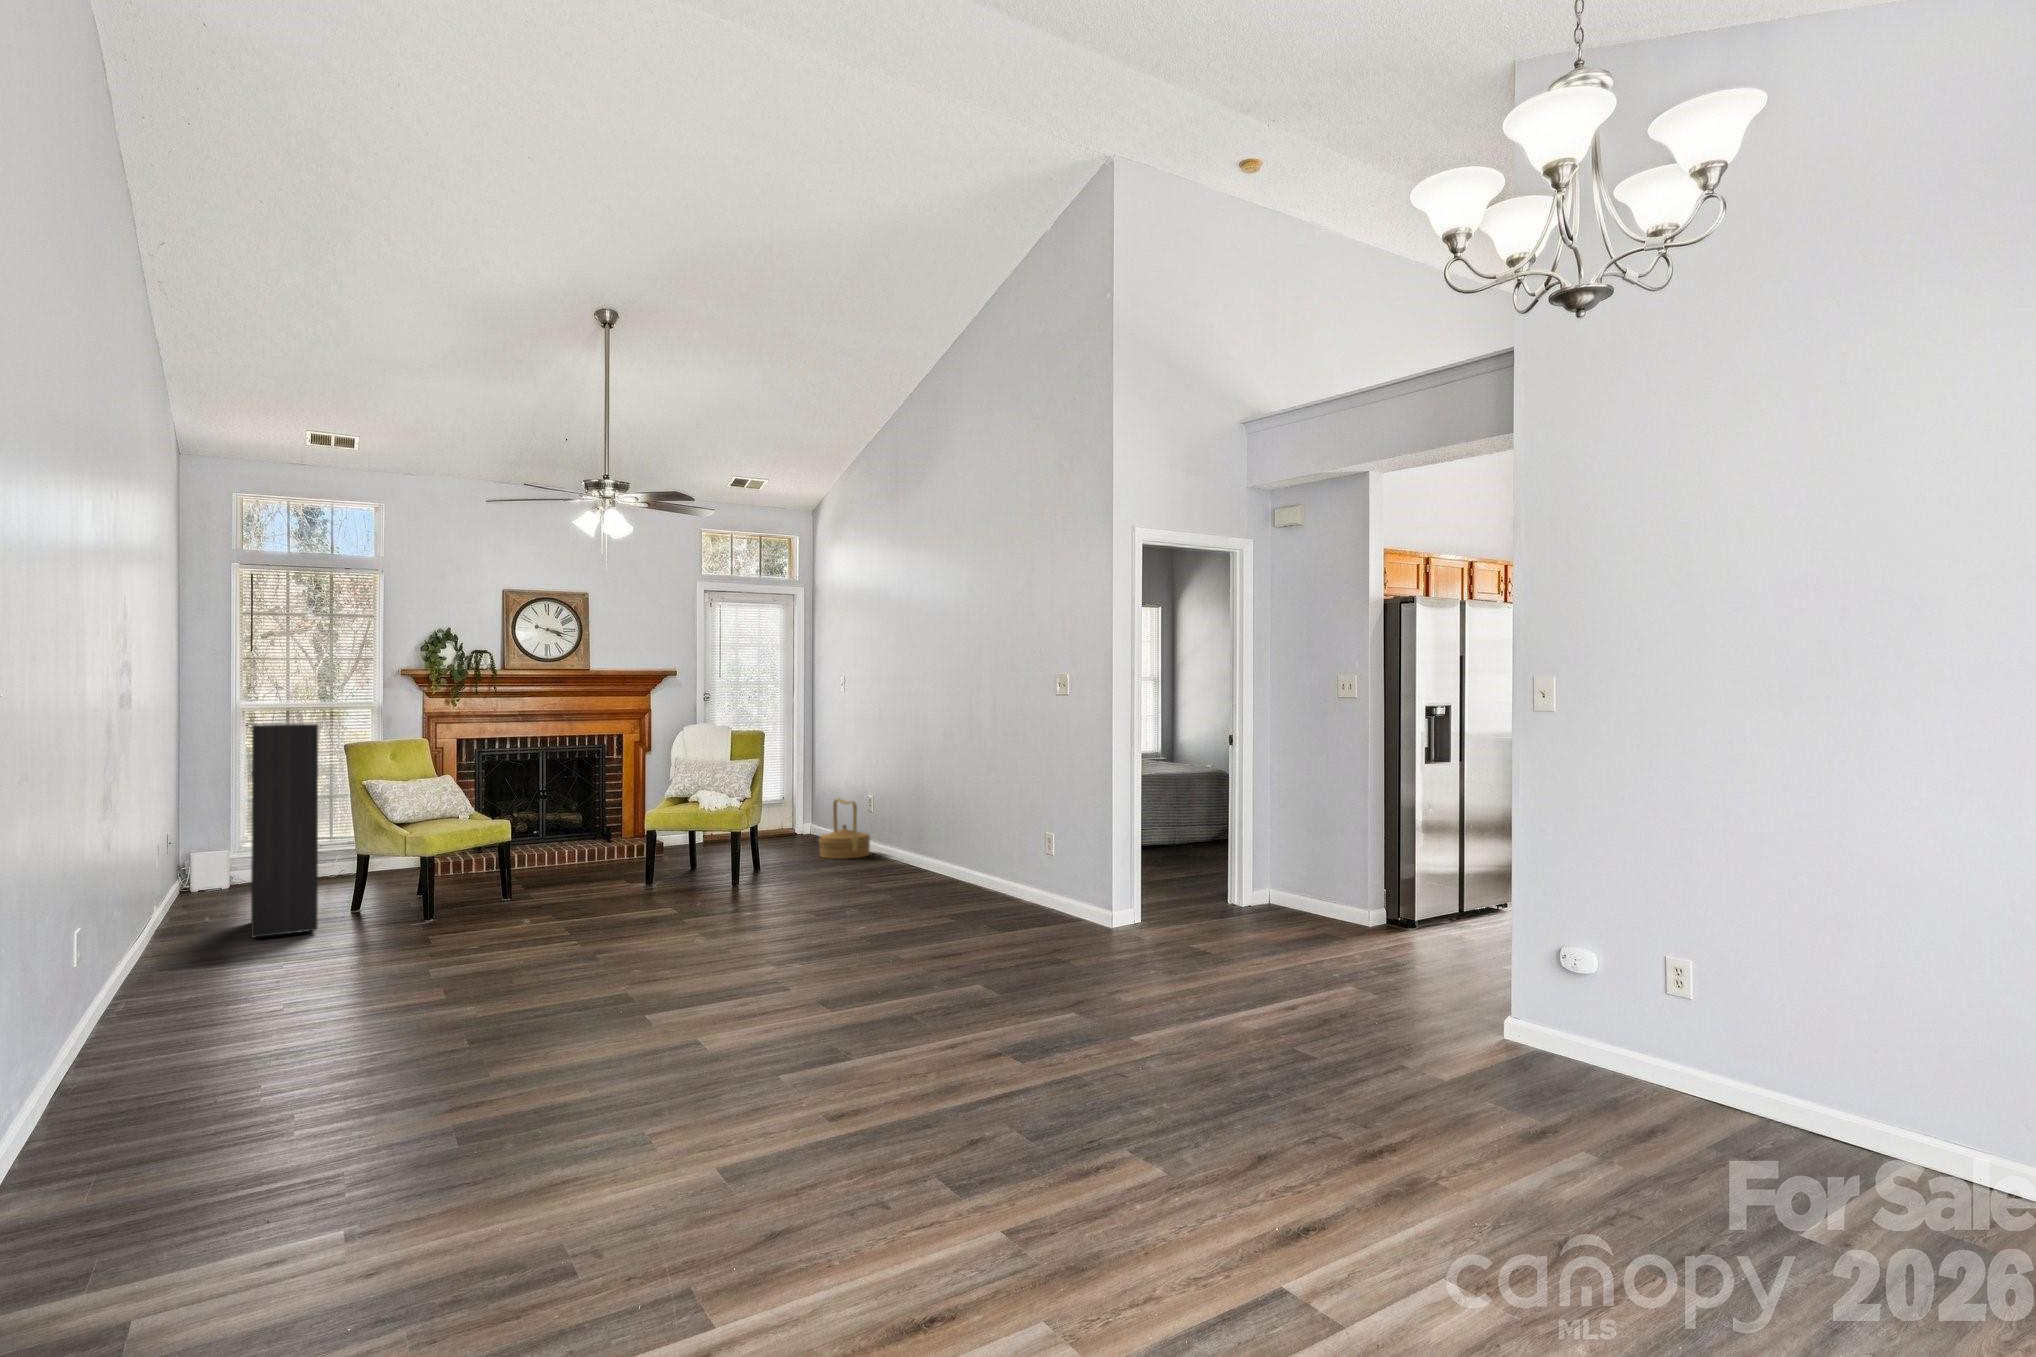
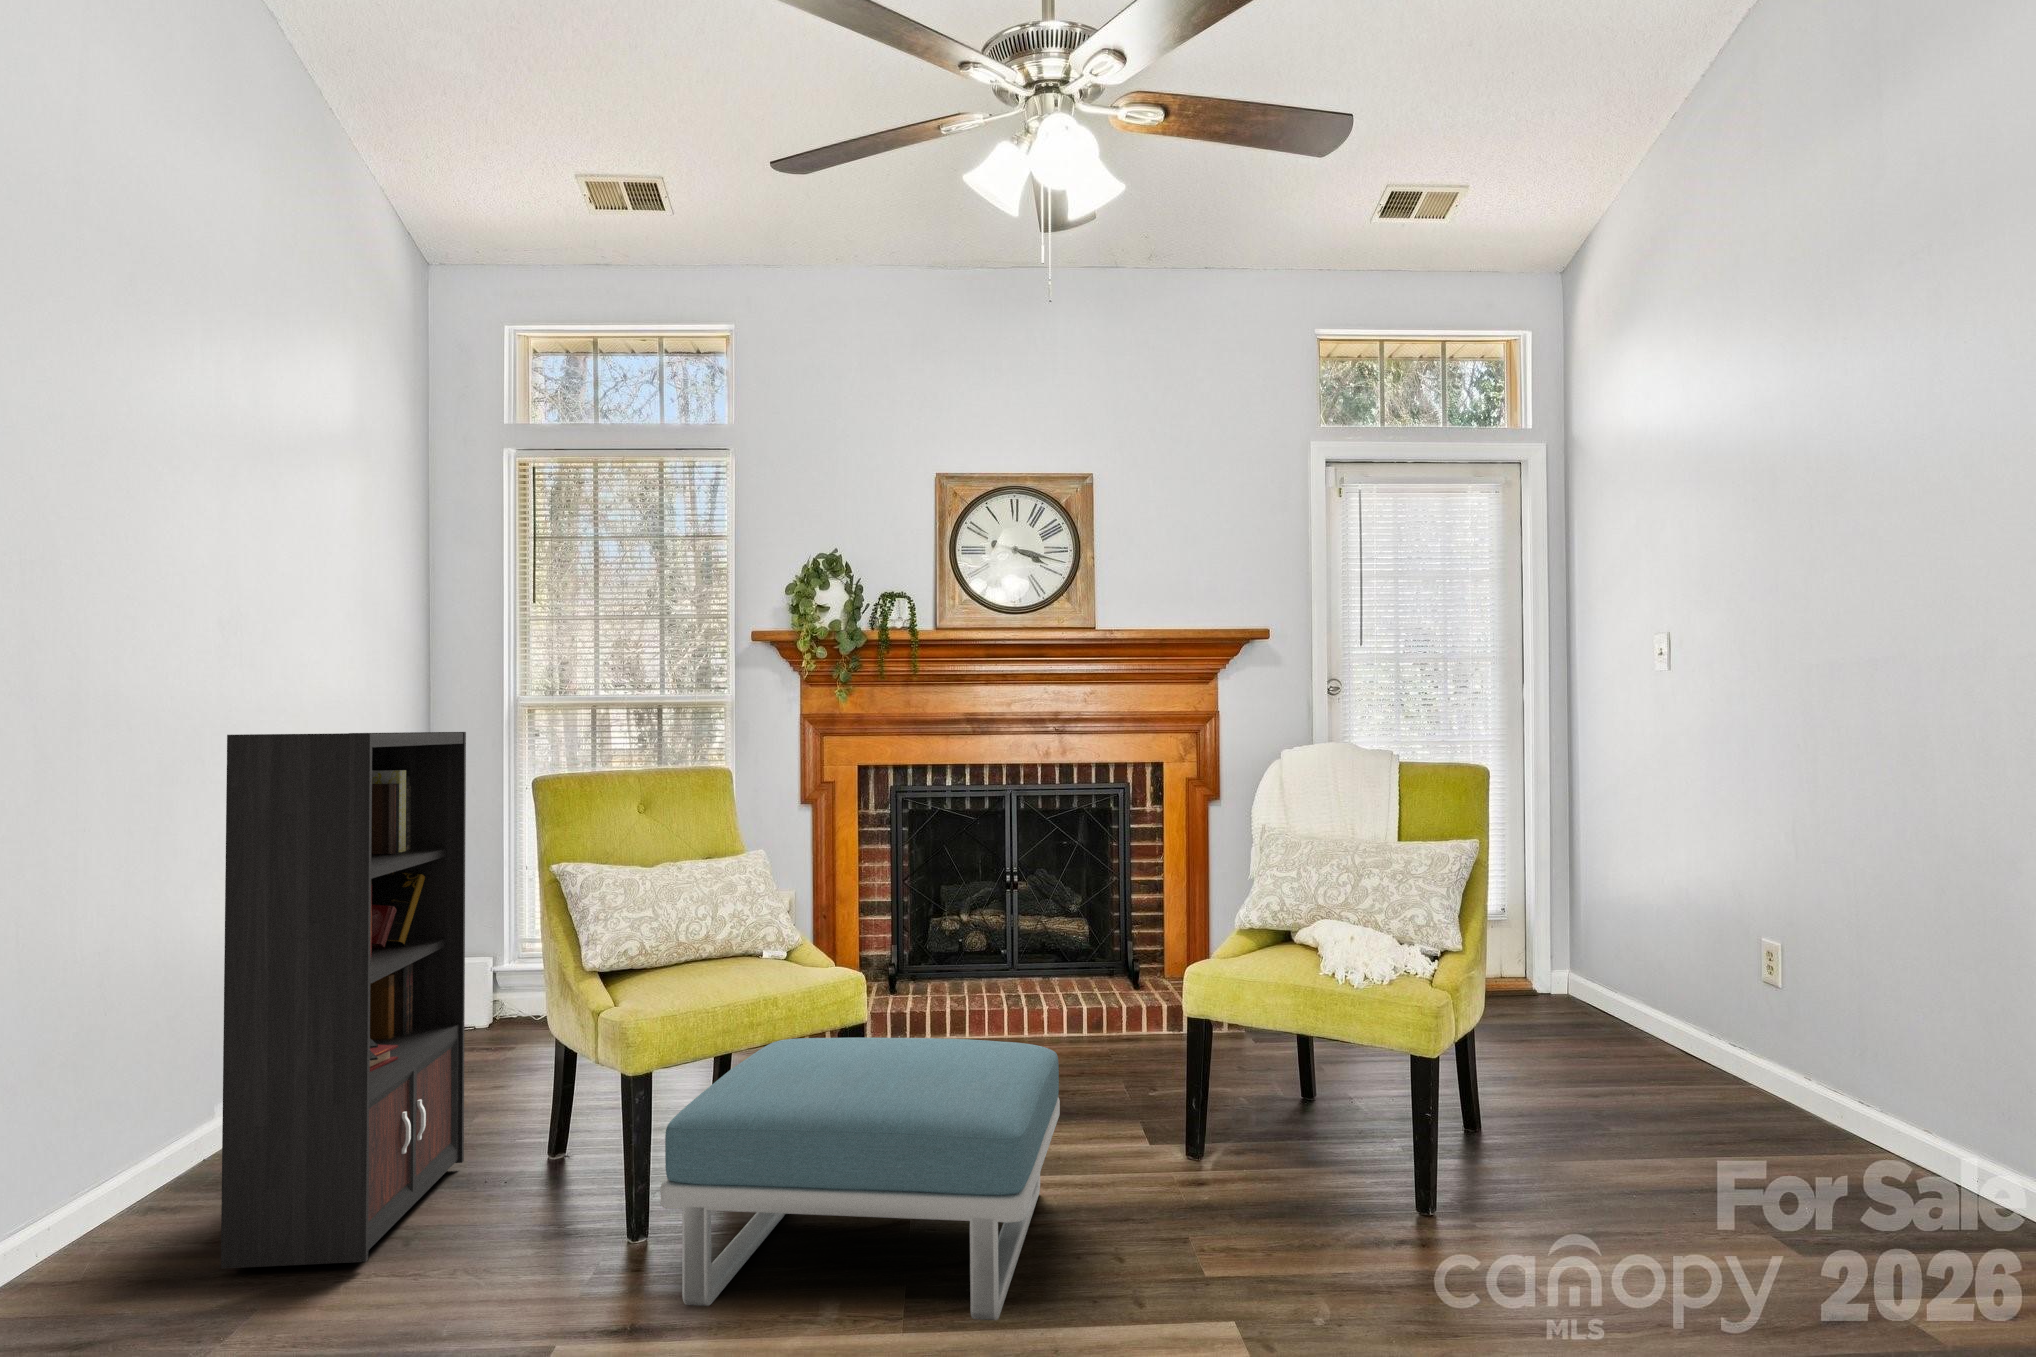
woven basket: present [819,798,870,859] -> none [1625,938,1779,1114]
footstool: none [459,839,599,924] -> present [661,1037,1060,1320]

